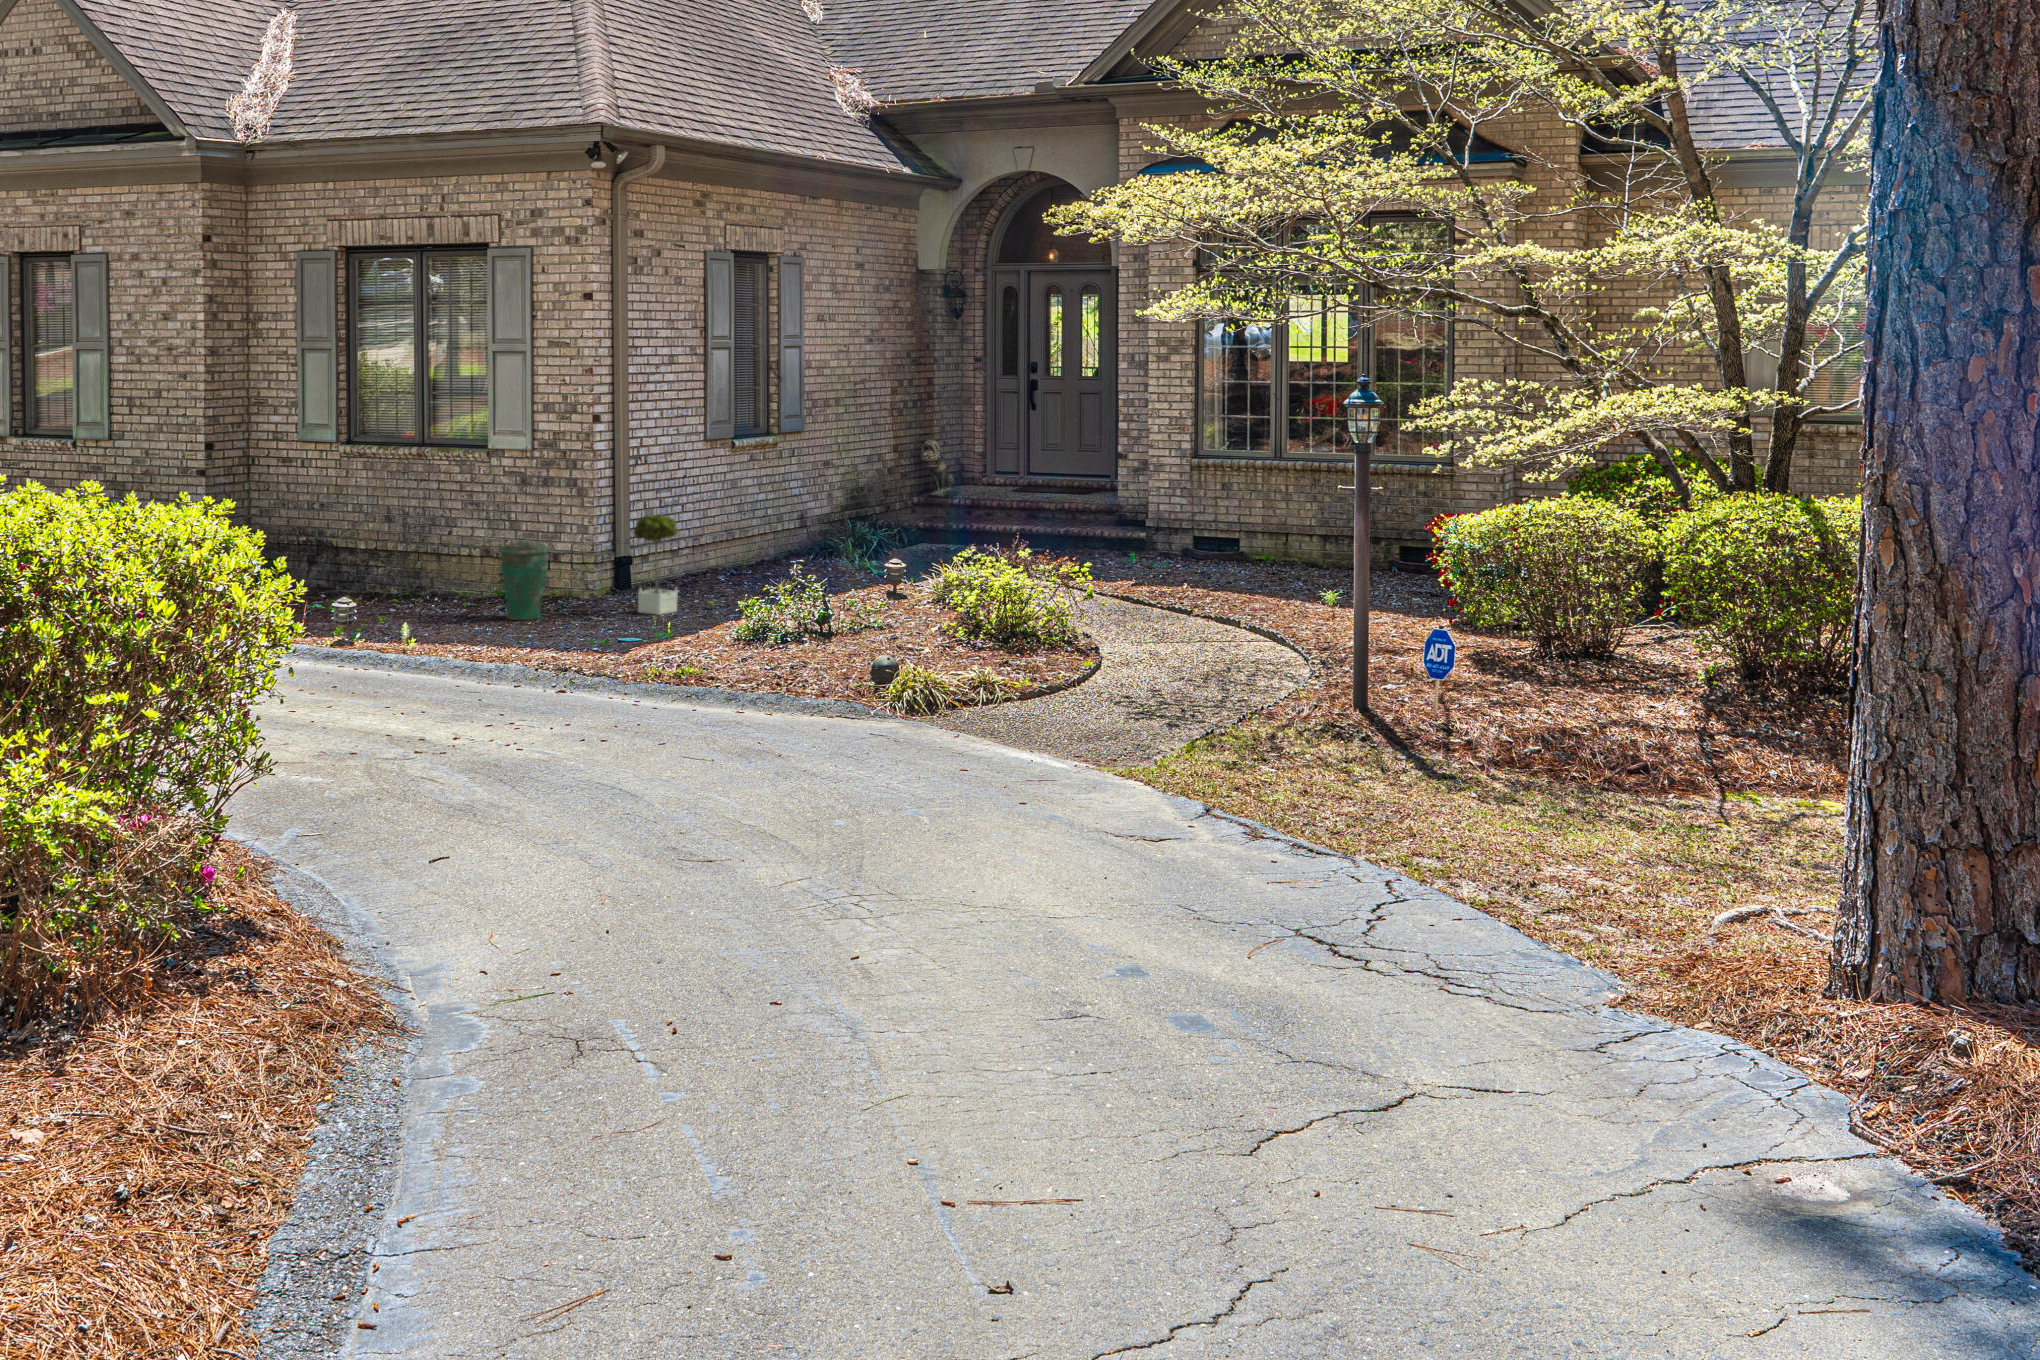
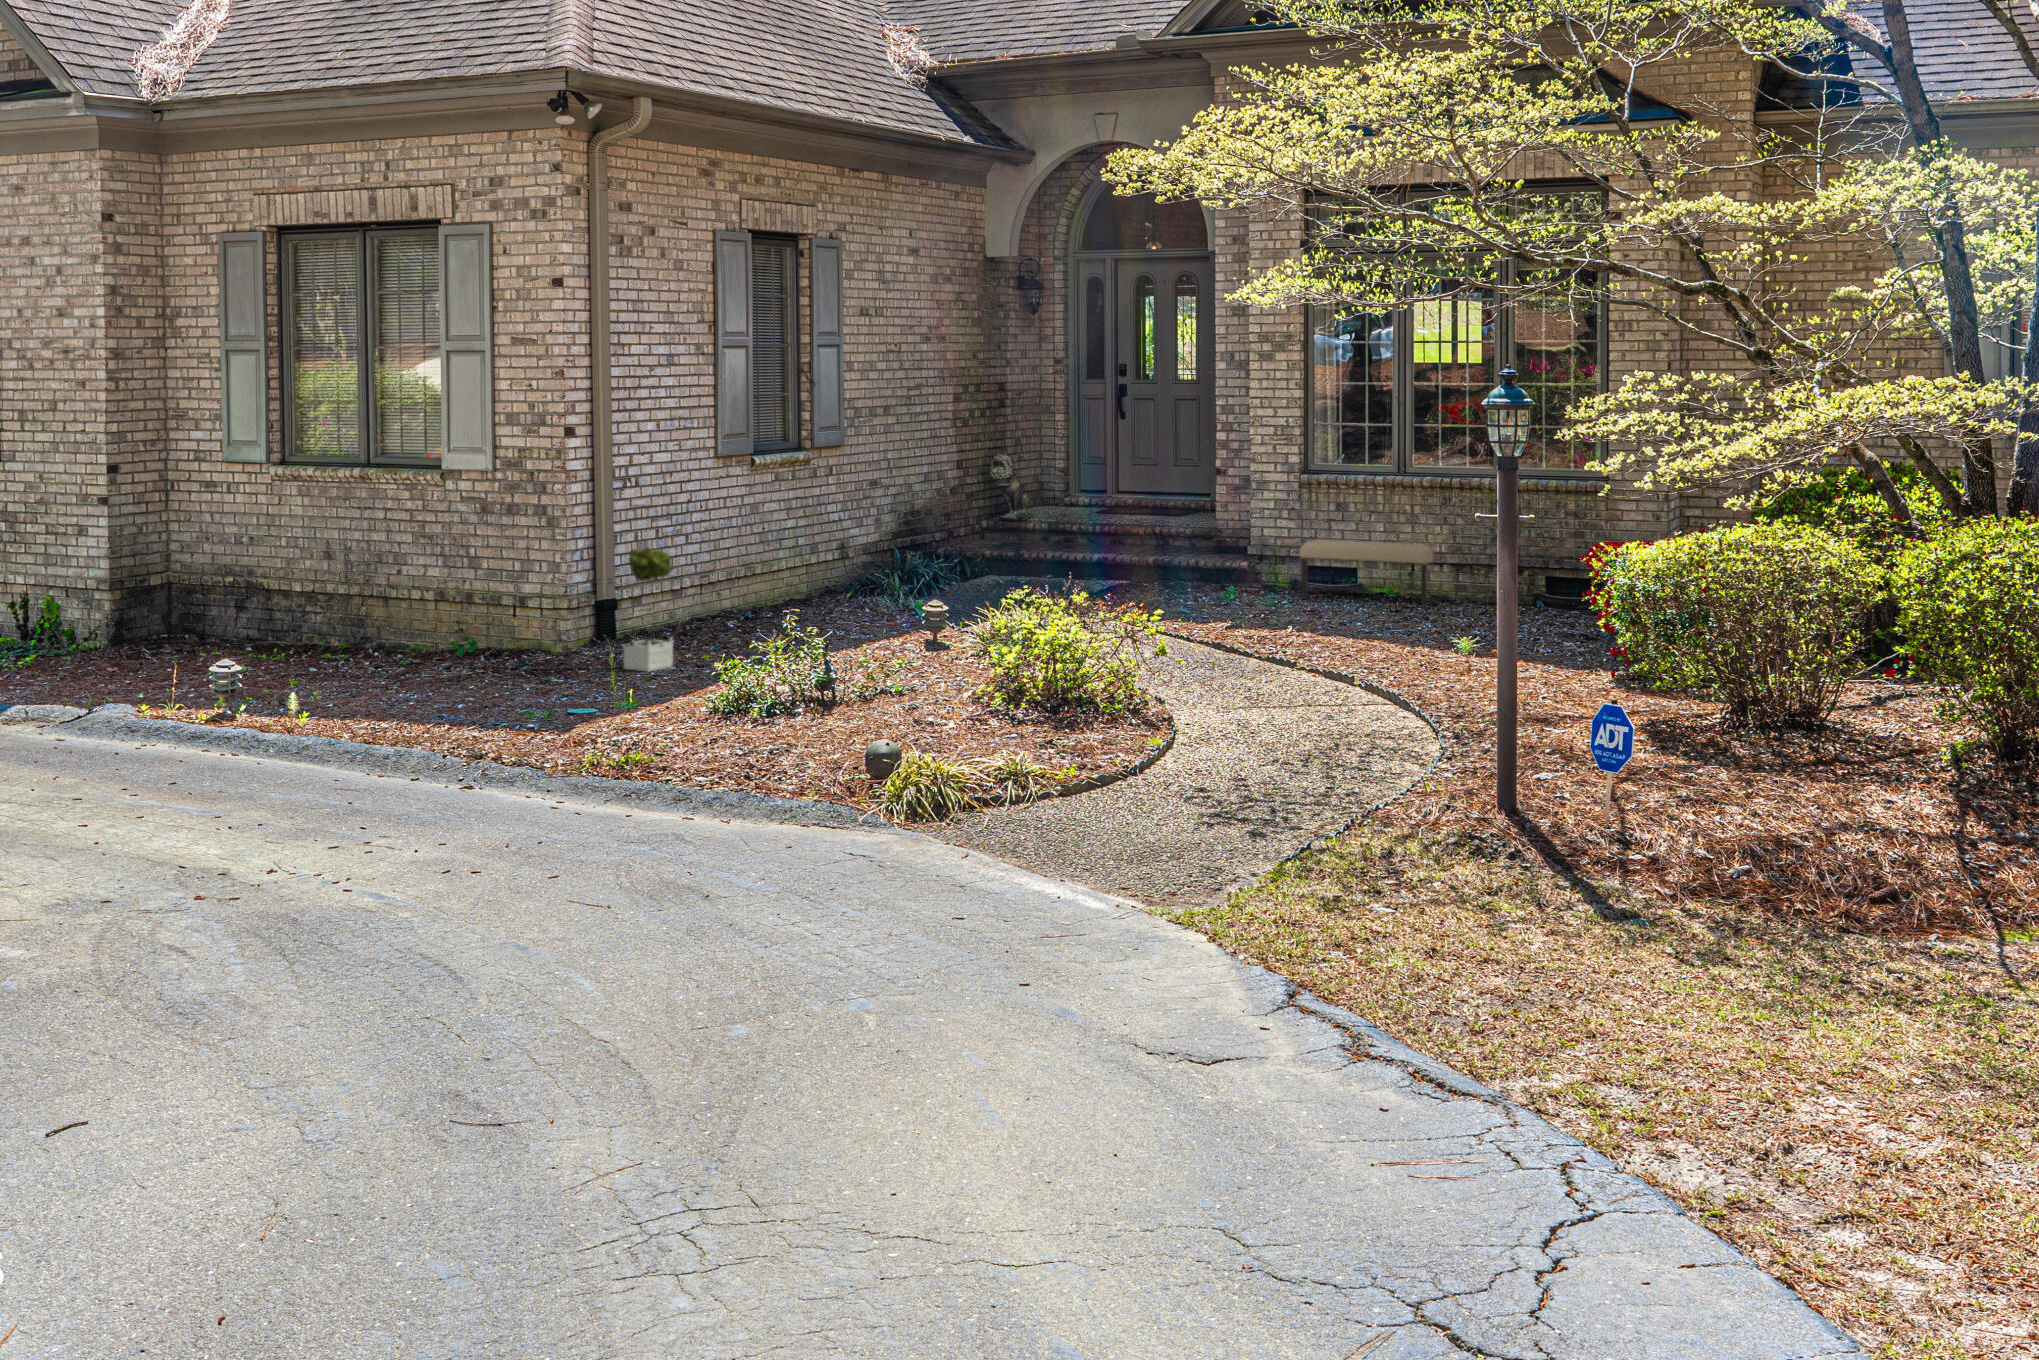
bench: none [1189,513,1306,569] -> present [1300,540,1434,606]
trash can: present [499,539,550,620] -> none [446,579,512,681]

